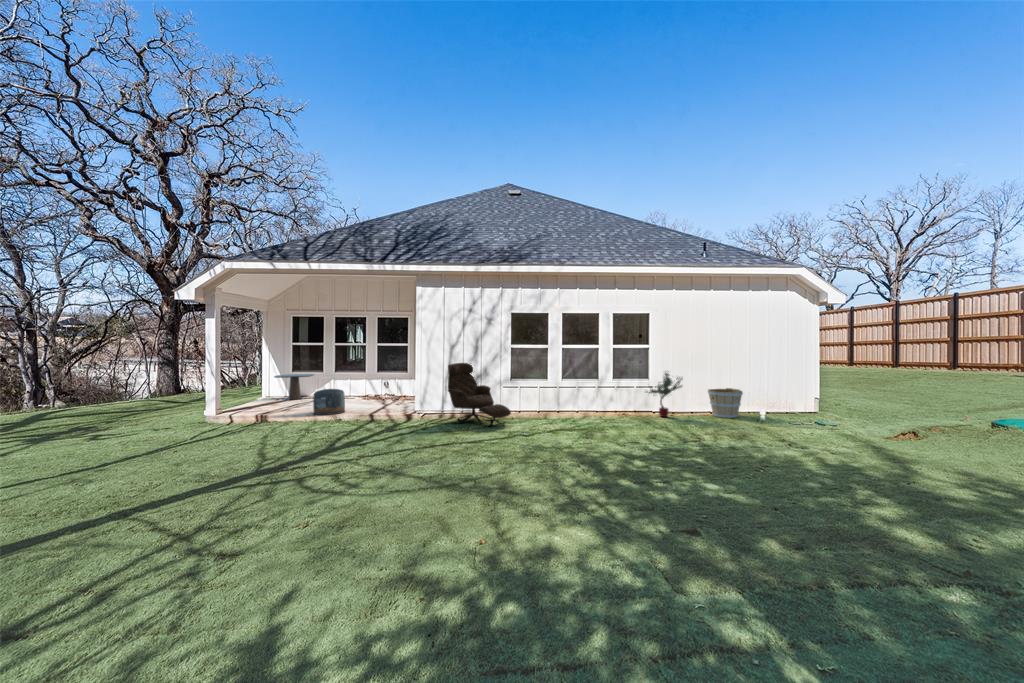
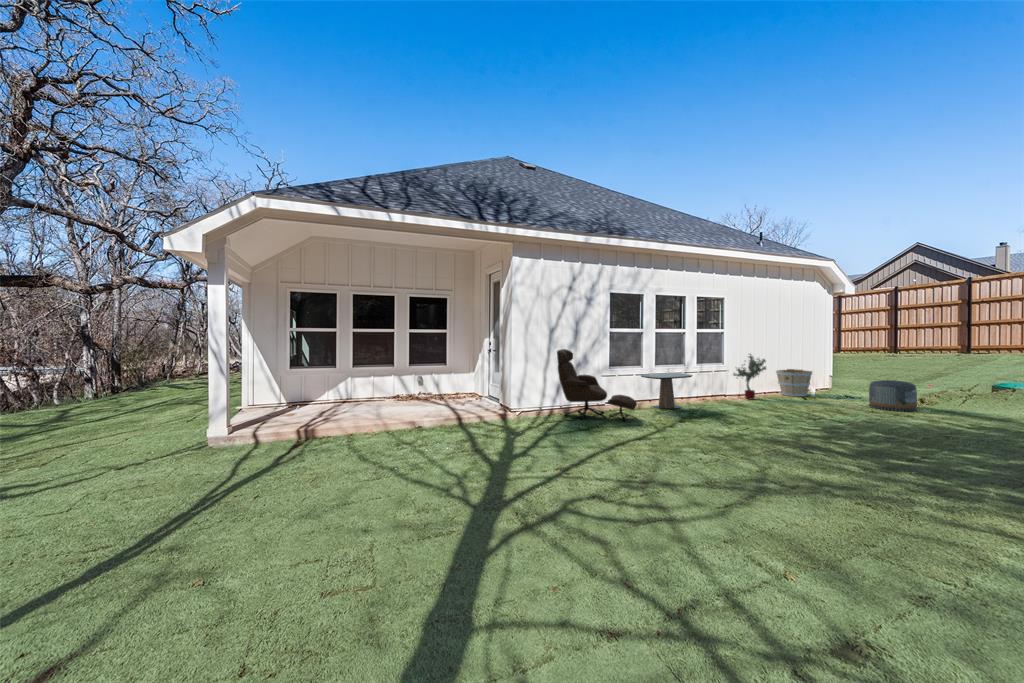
side table: present [274,374,314,400] -> present [641,373,693,409]
pouf: present [313,389,345,415] -> present [869,380,917,411]

